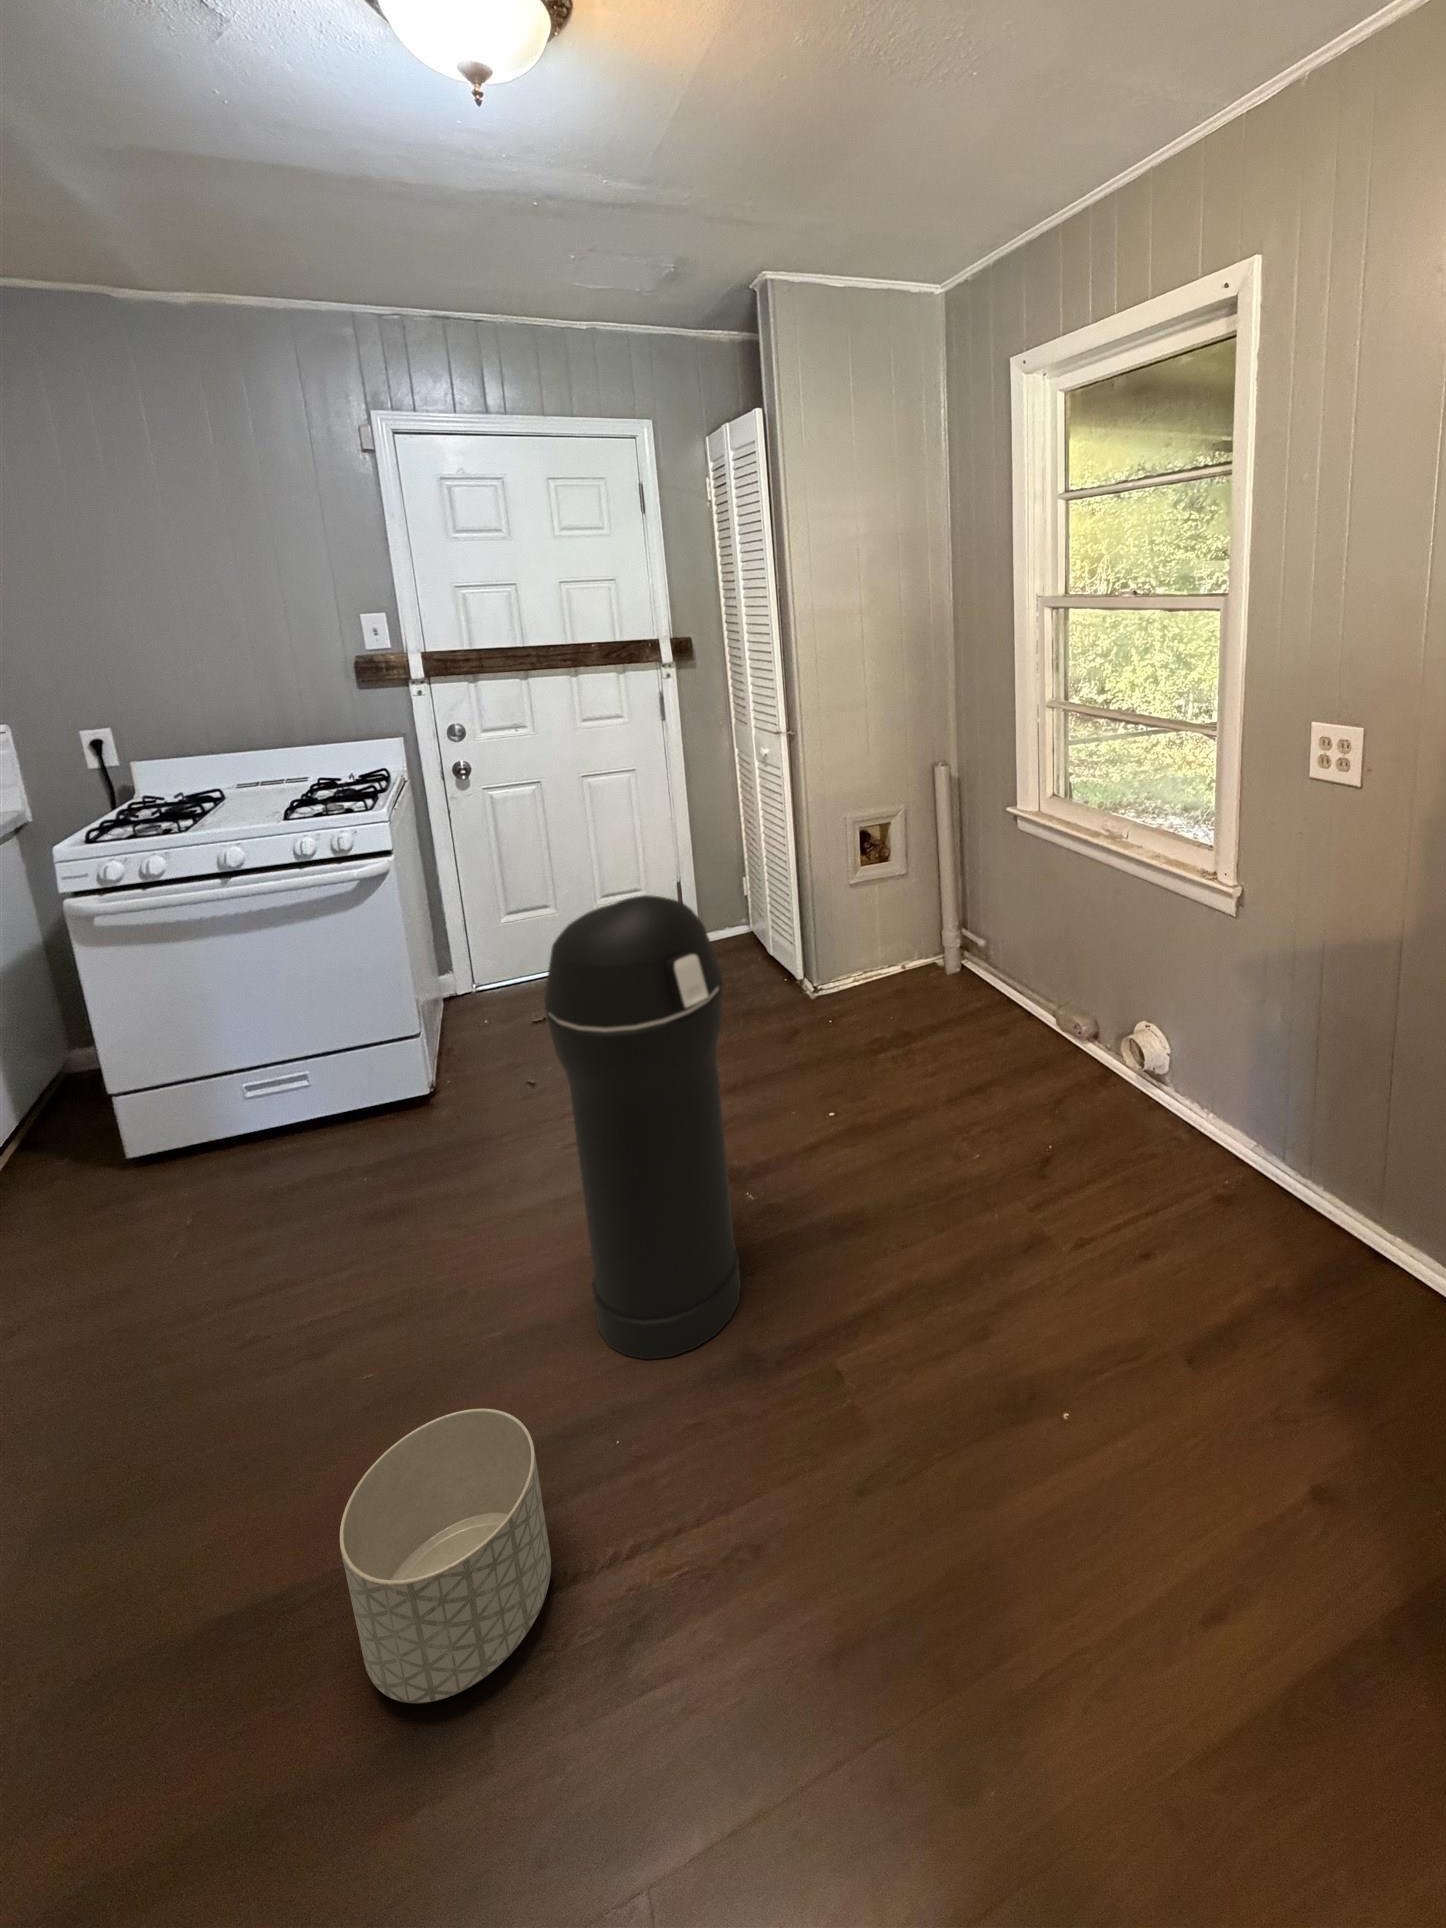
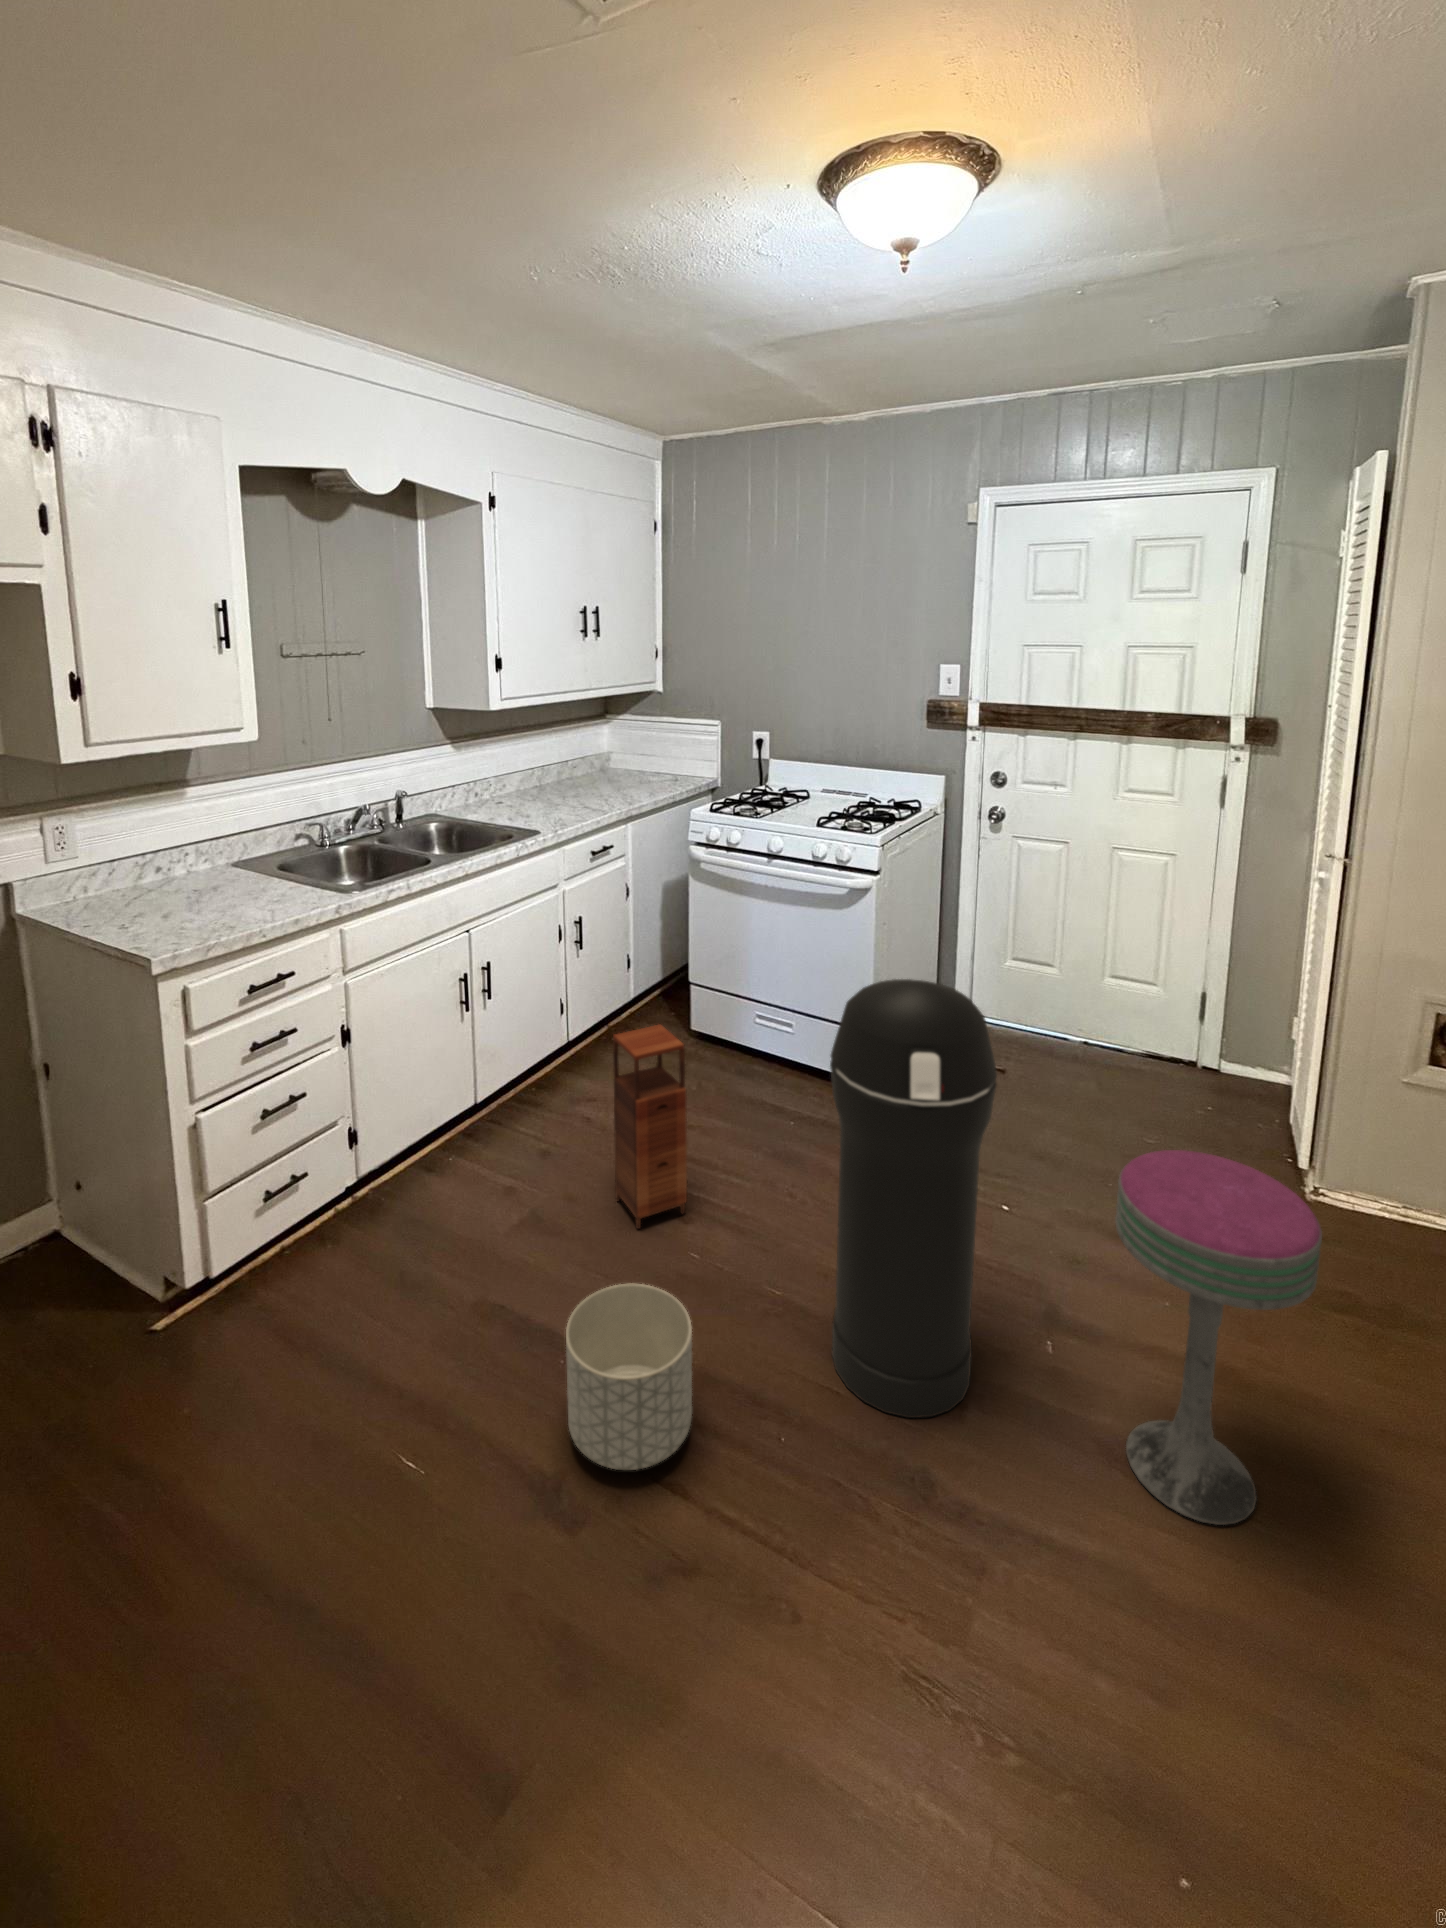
bar stool: none [817,953,960,1237] -> present [1115,1150,1322,1525]
storage cabinet: none [129,1131,316,1424] -> present [613,1024,687,1229]

